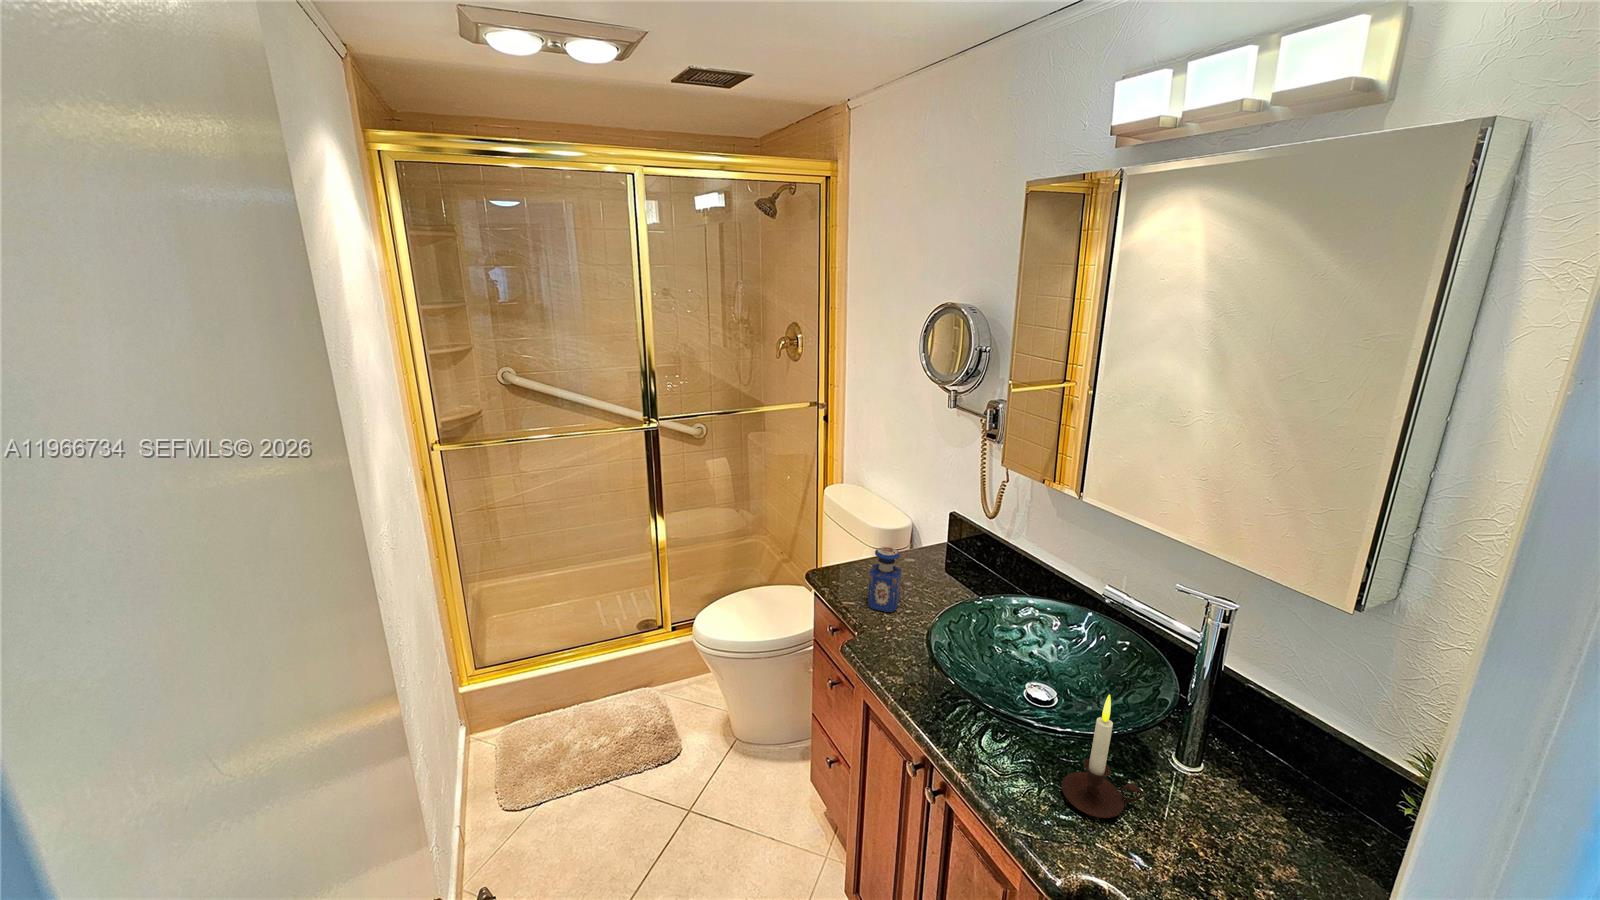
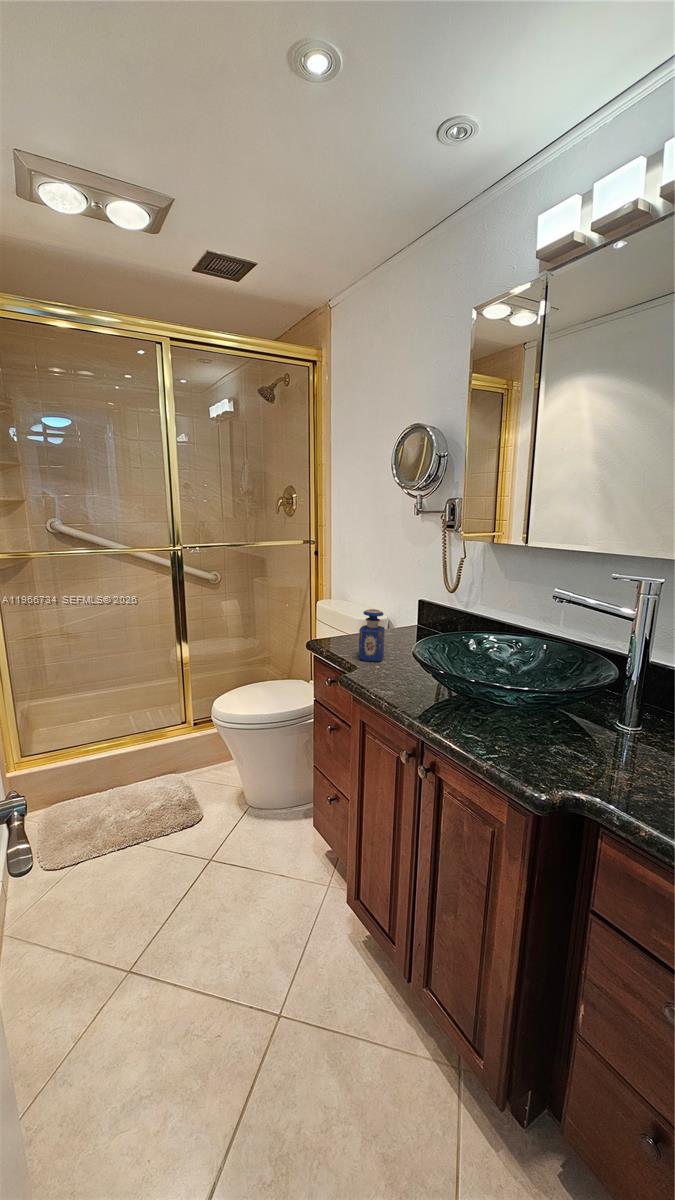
candle: present [1062,694,1142,818] -> none [537,659,606,770]

